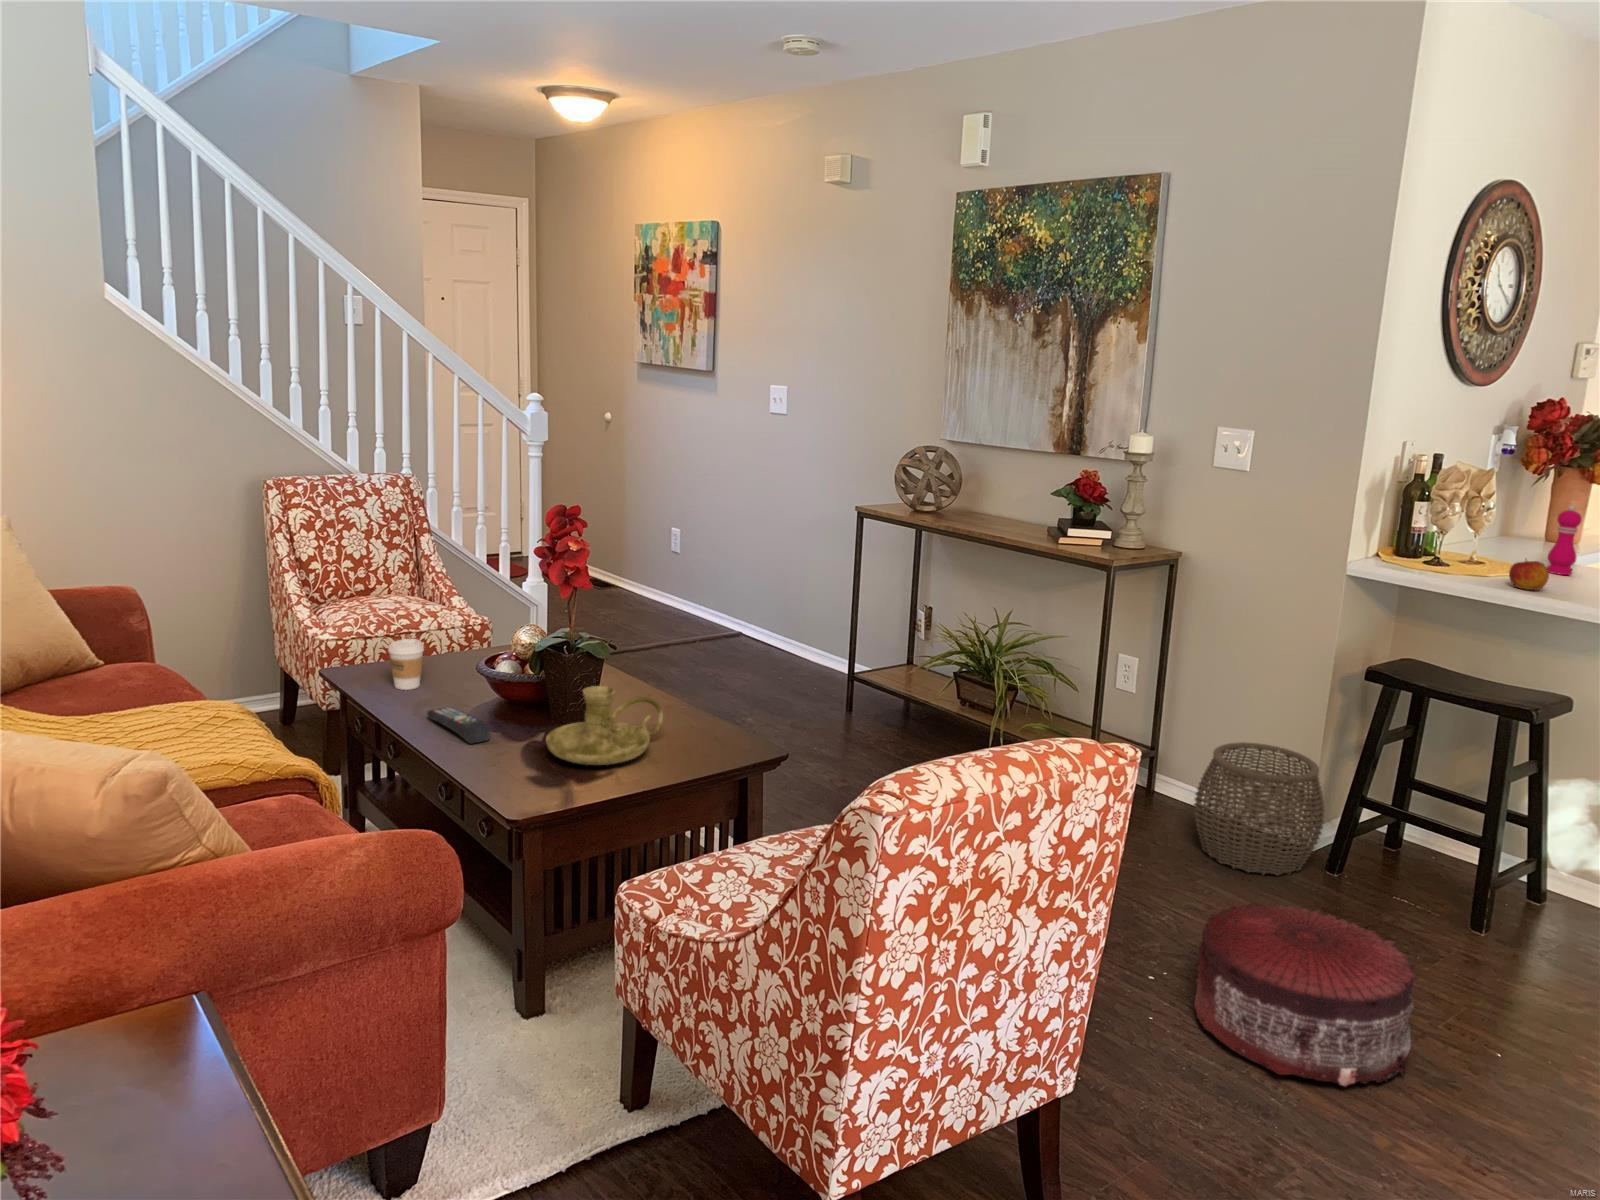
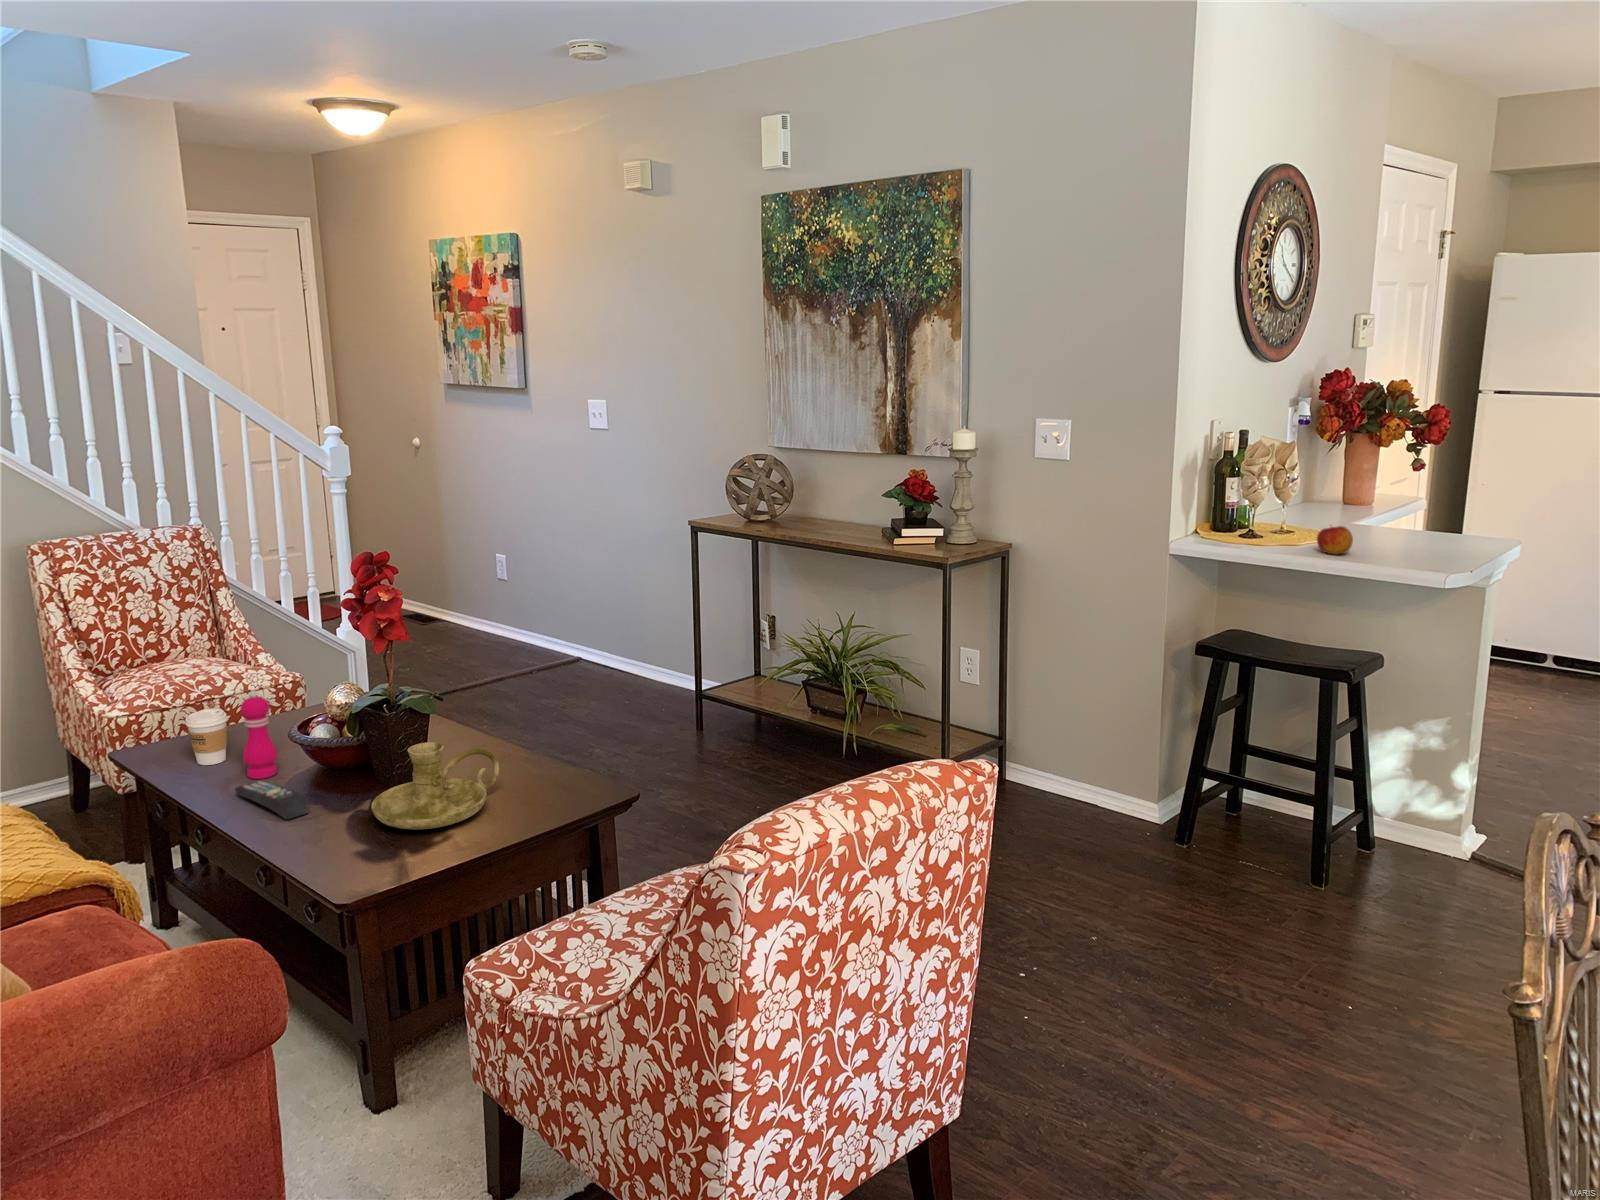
pepper mill: present [1547,505,1582,575] -> present [240,690,278,779]
woven basket: present [1194,742,1325,876] -> none [1045,725,1170,855]
pouf: present [1194,903,1417,1086] -> none [1066,886,1275,1063]

